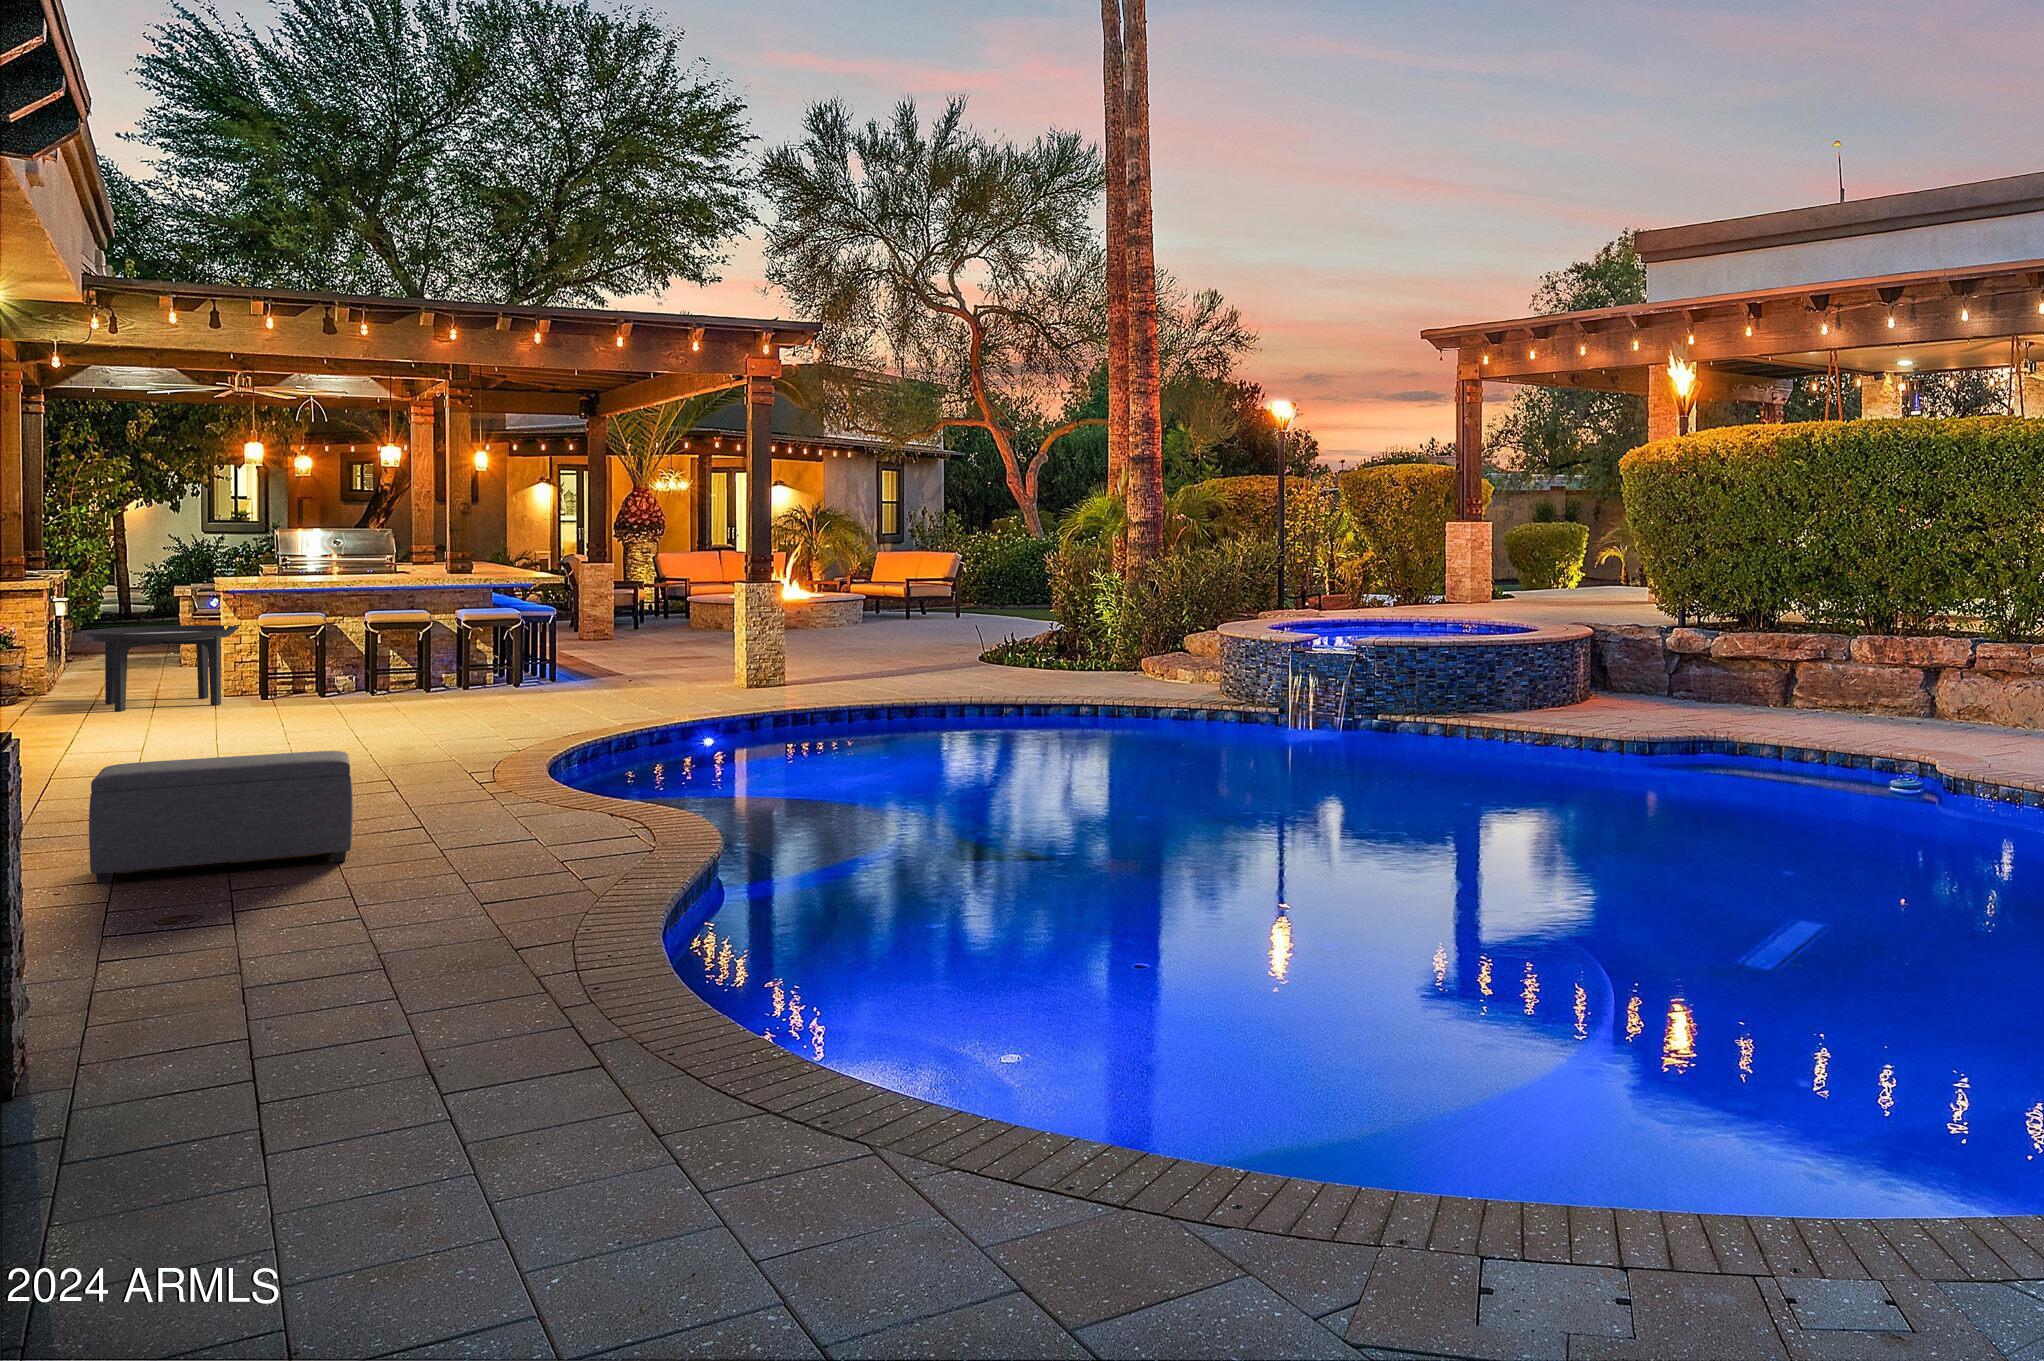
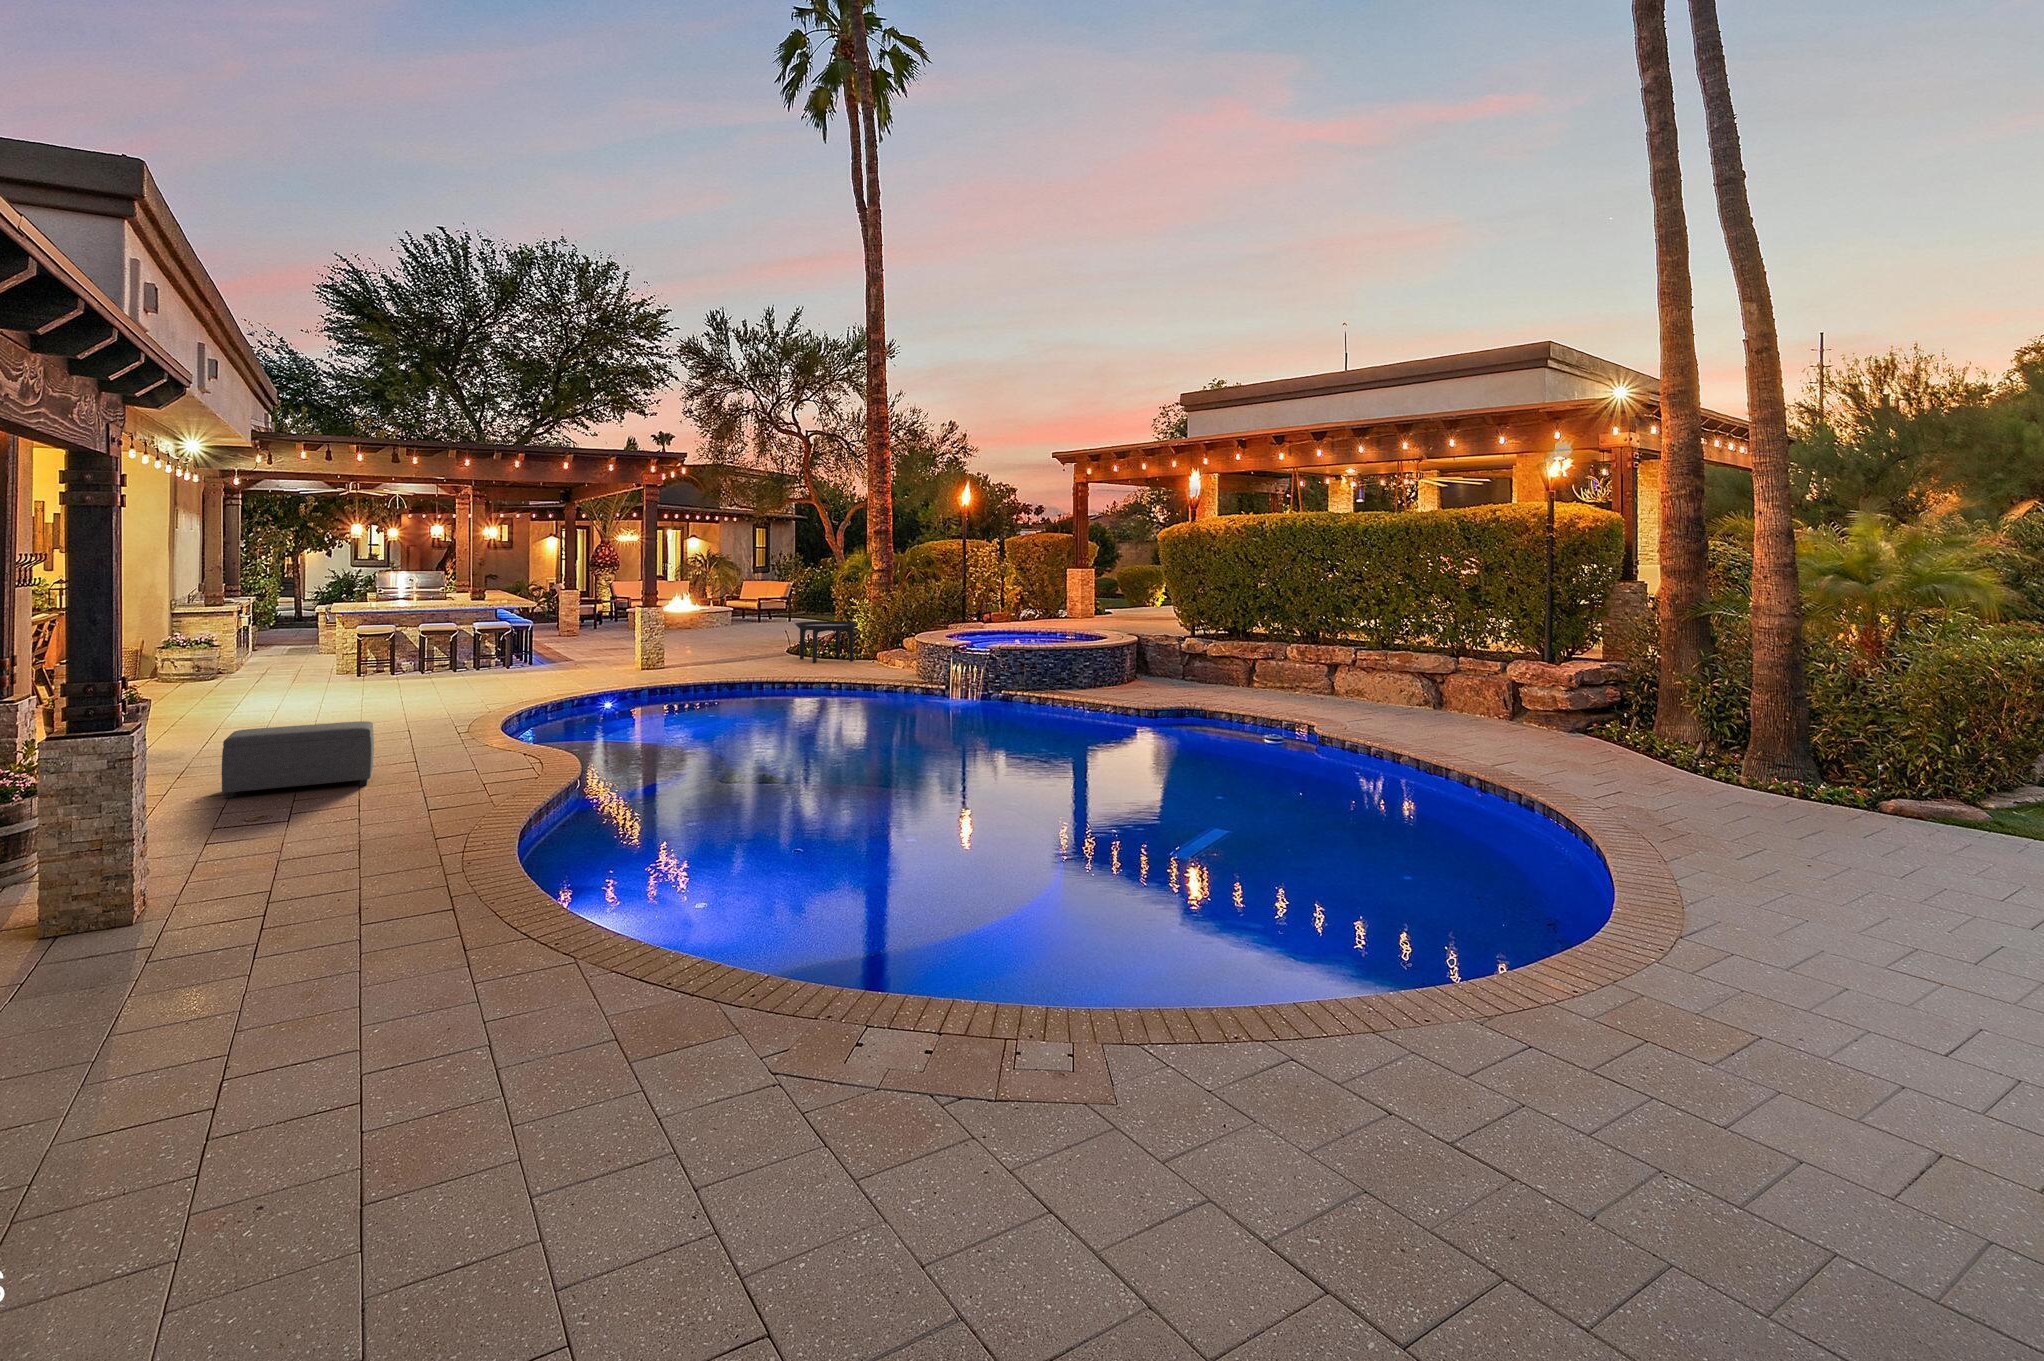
round table: present [84,625,239,711] -> present [795,621,858,663]

